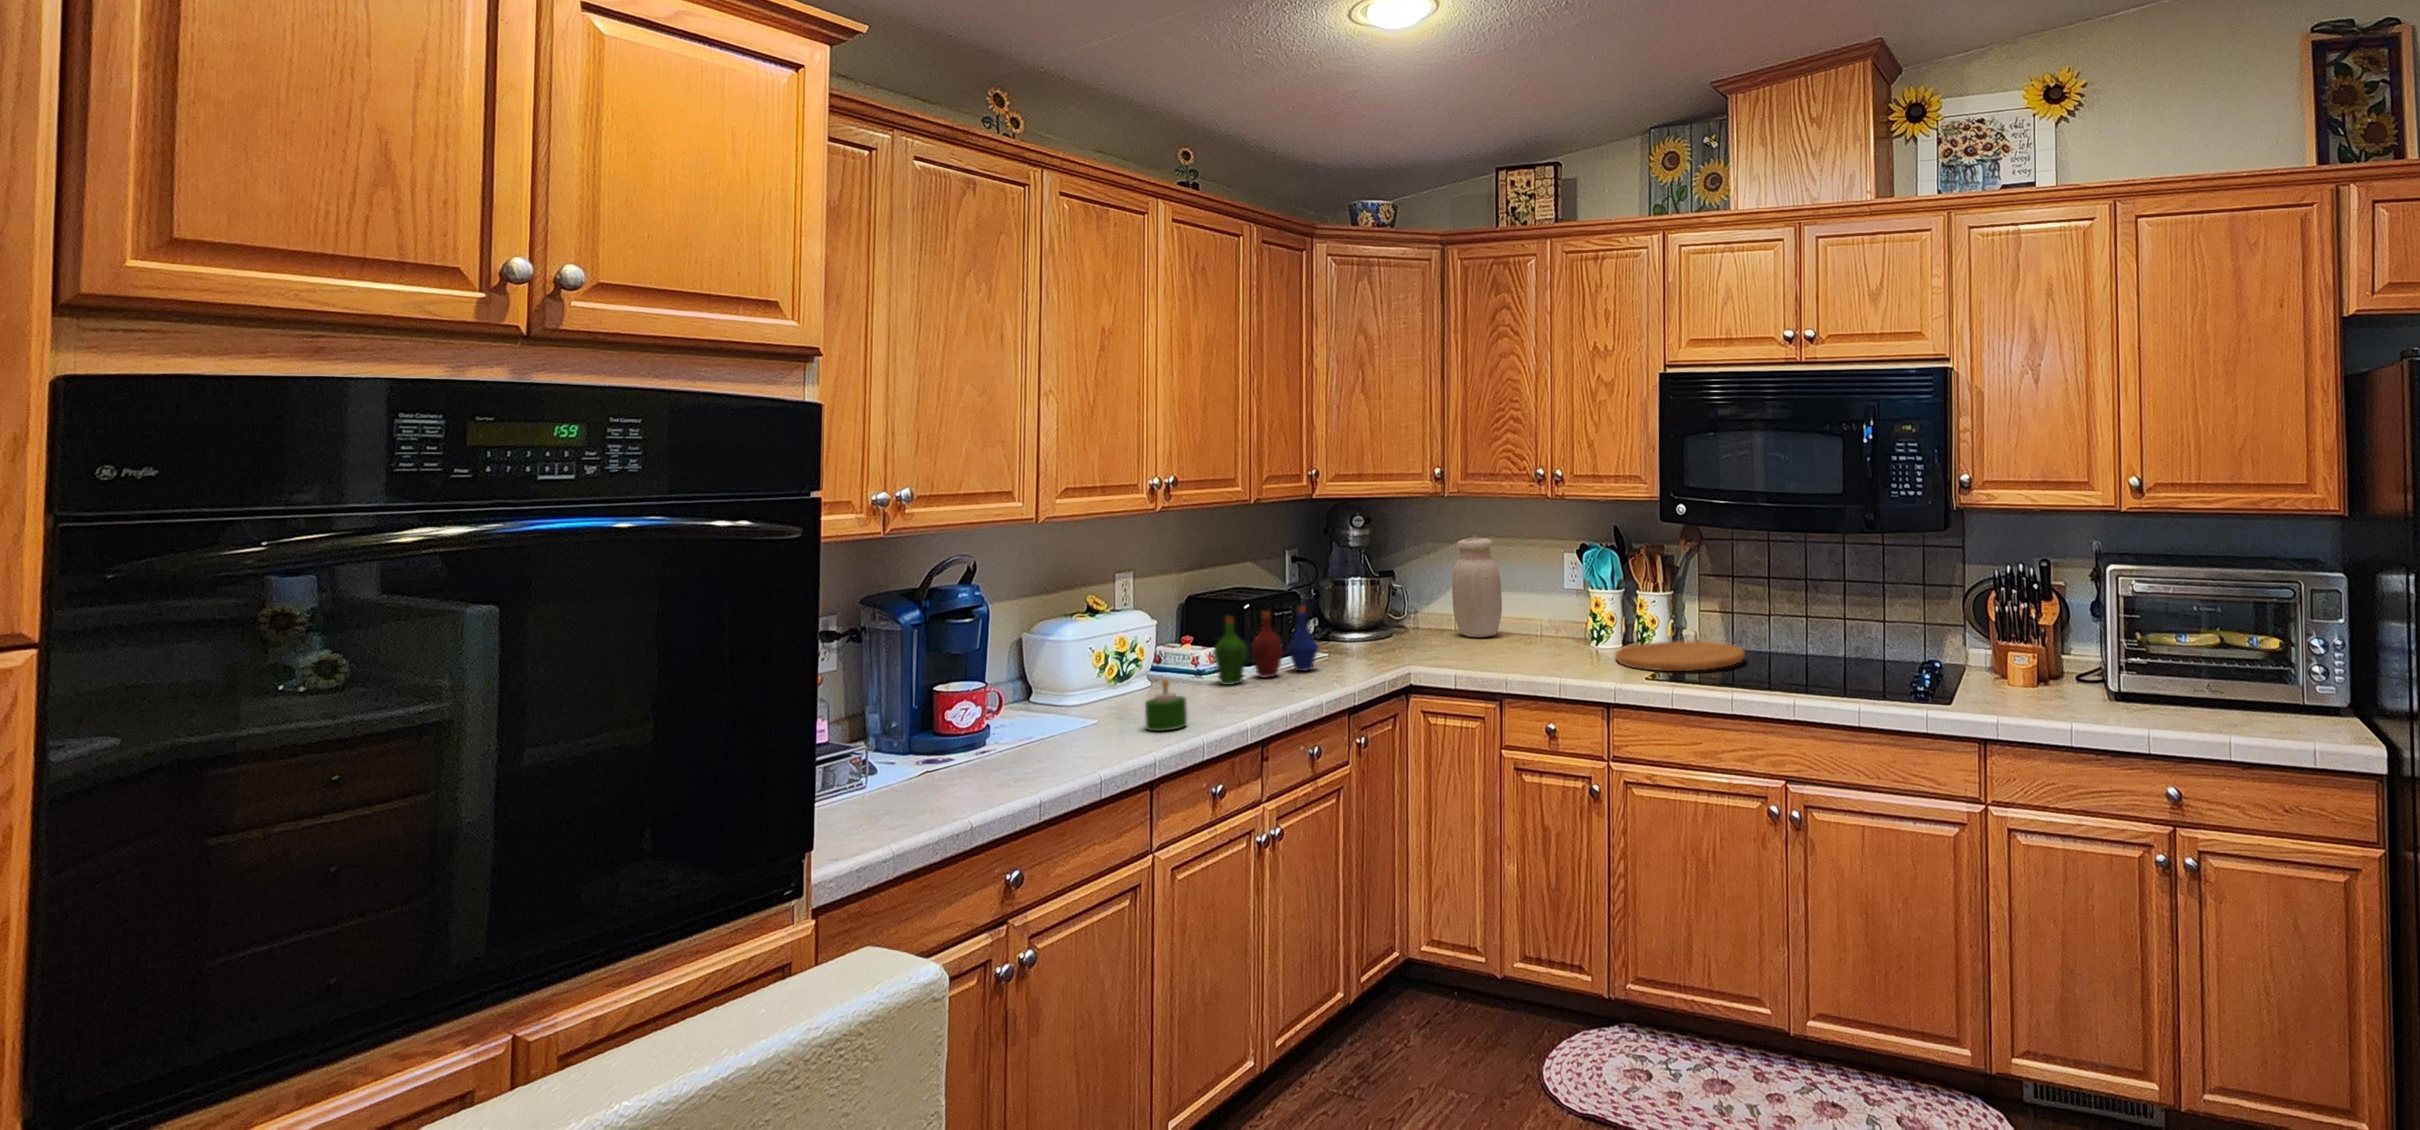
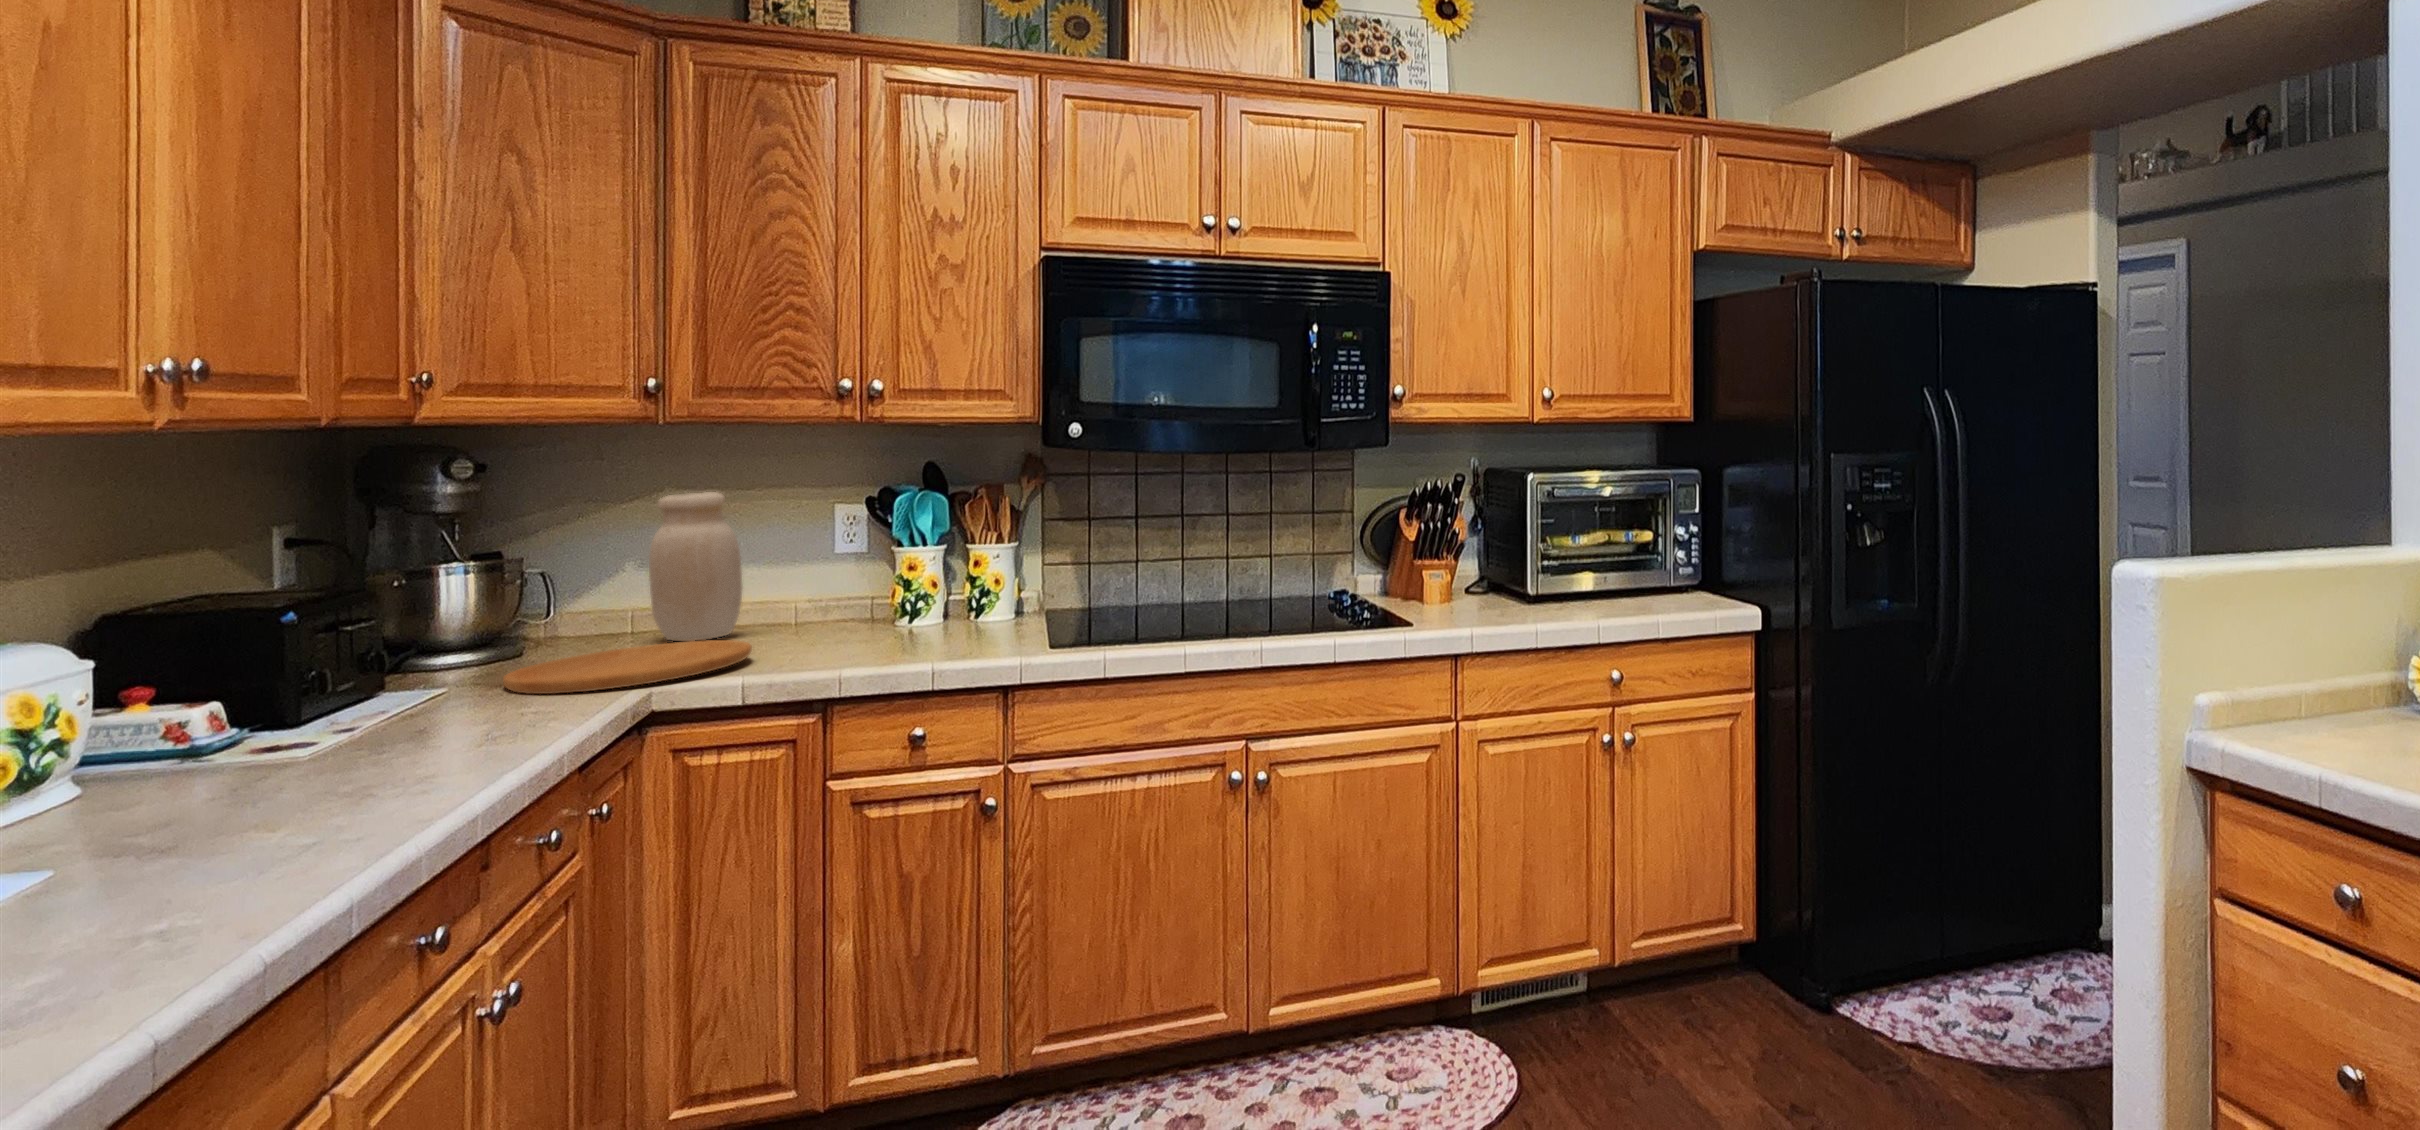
bottle: present [1213,606,1319,685] -> none [211,606,452,765]
cutting board: present [1615,641,1745,671] -> present [503,640,752,694]
candle: present [1145,679,1187,731] -> none [139,746,263,859]

